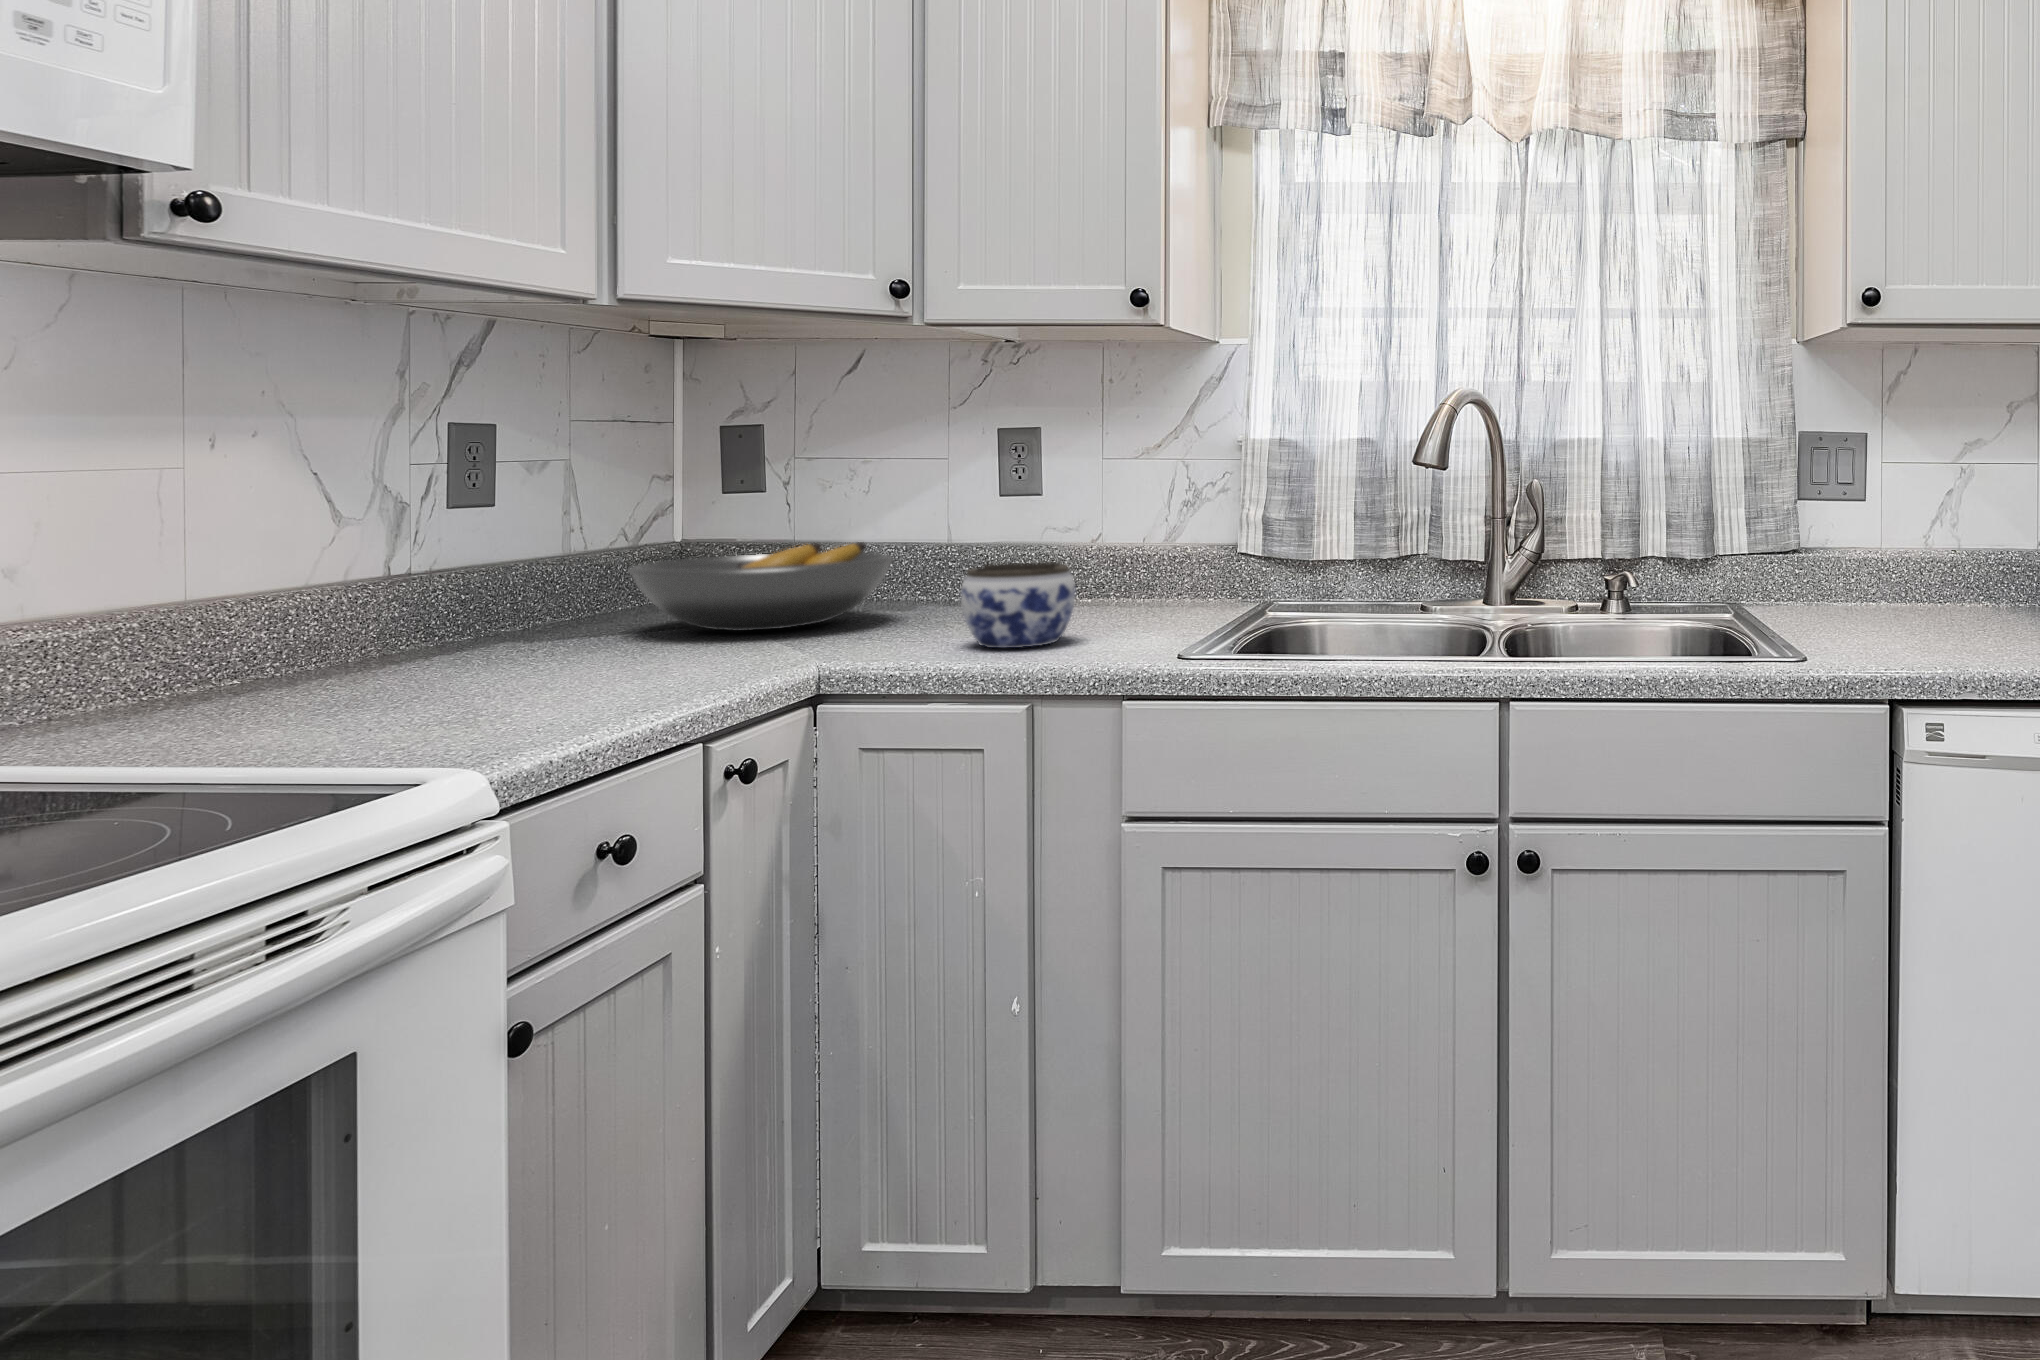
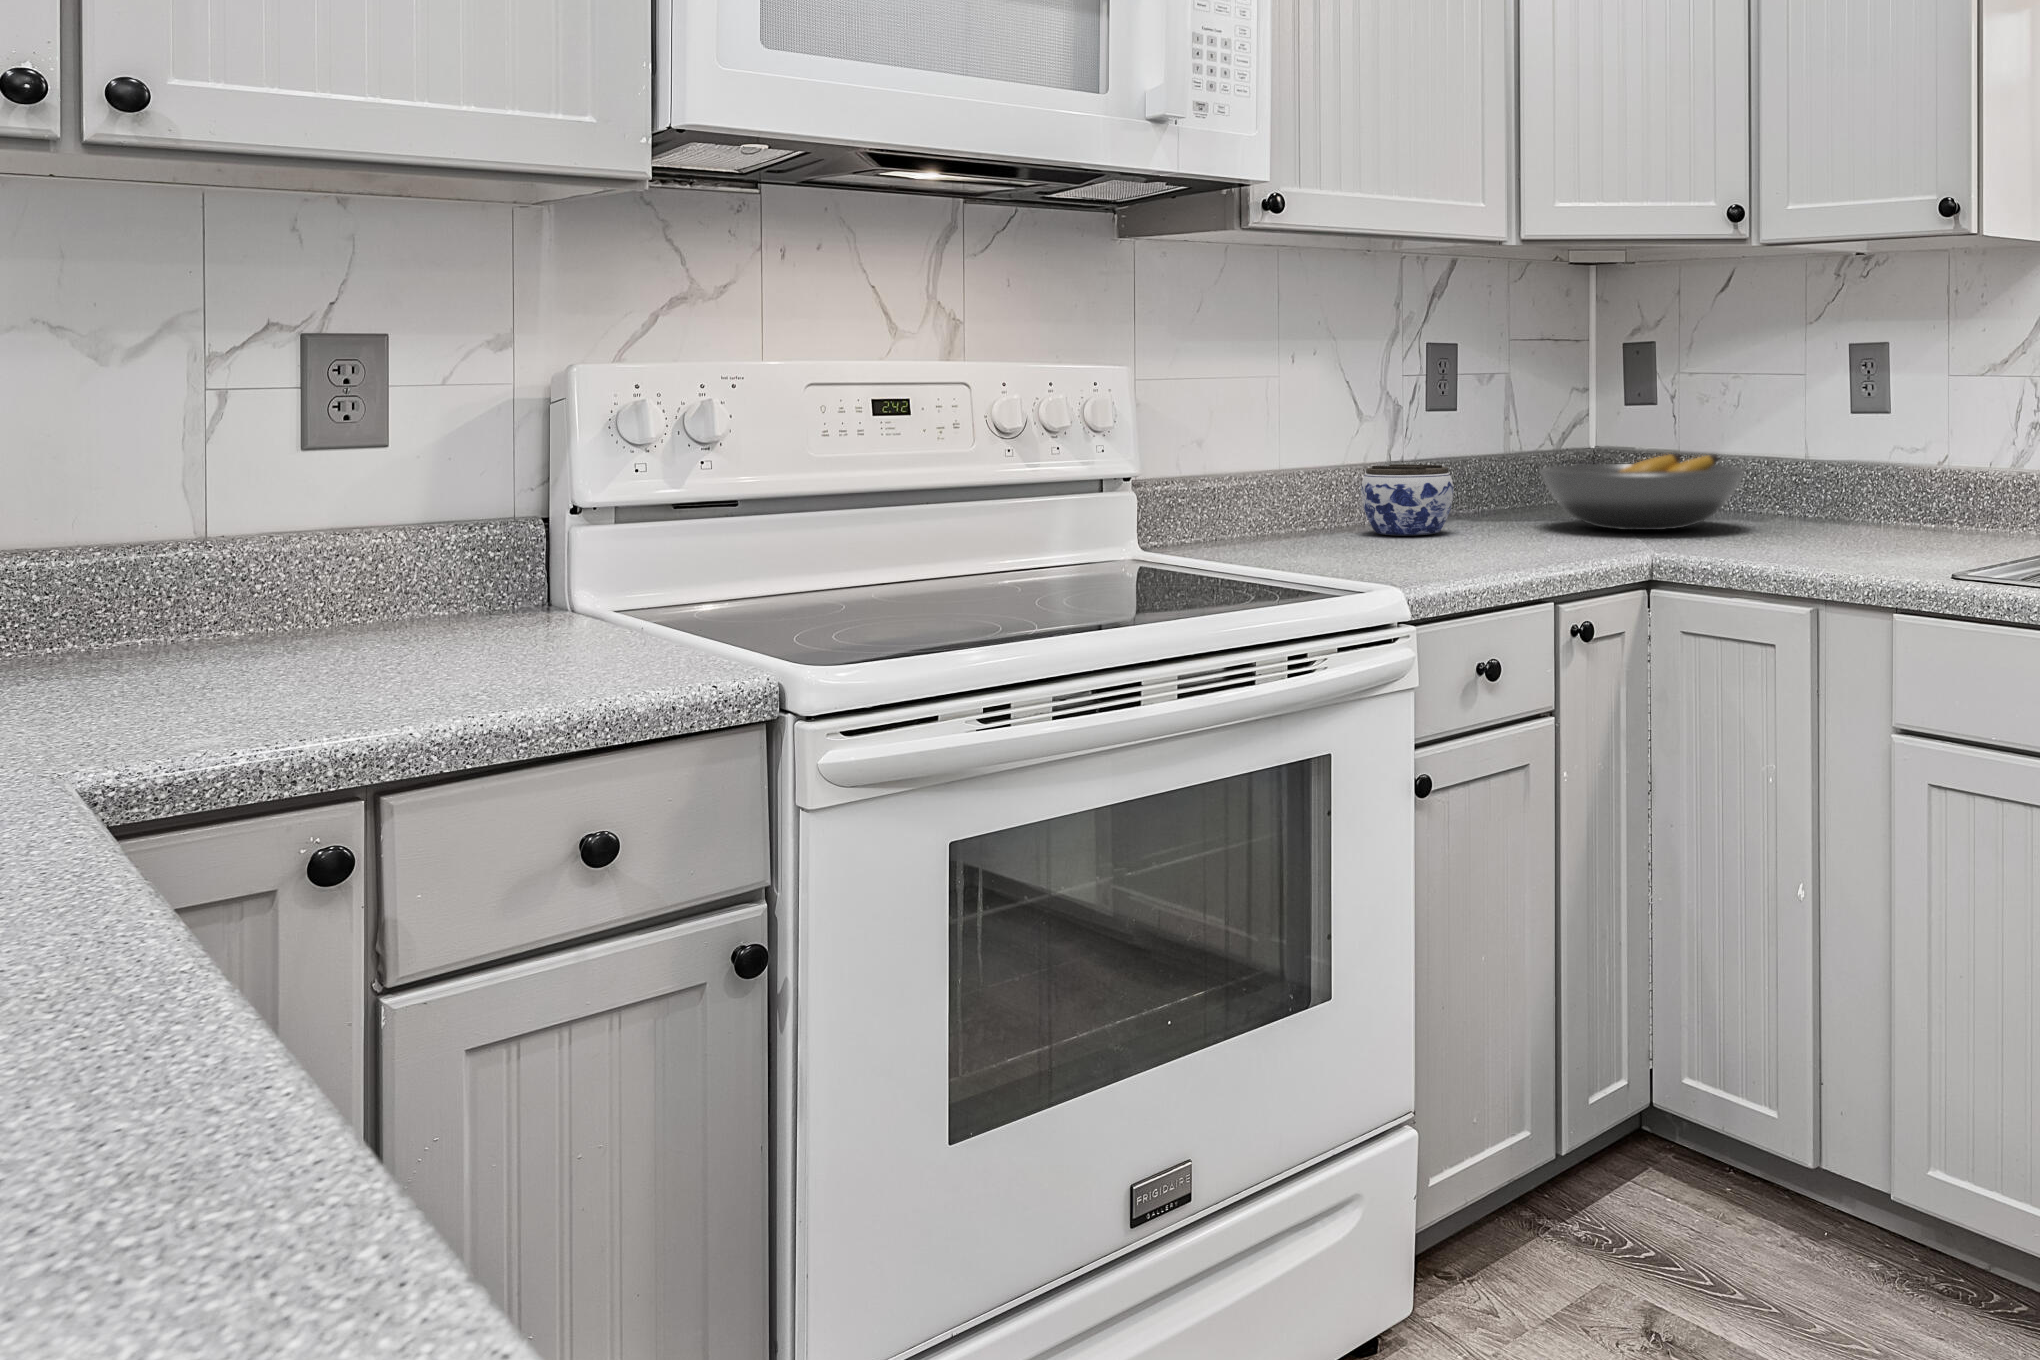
jar: present [961,562,1076,648] -> present [1361,464,1453,535]

